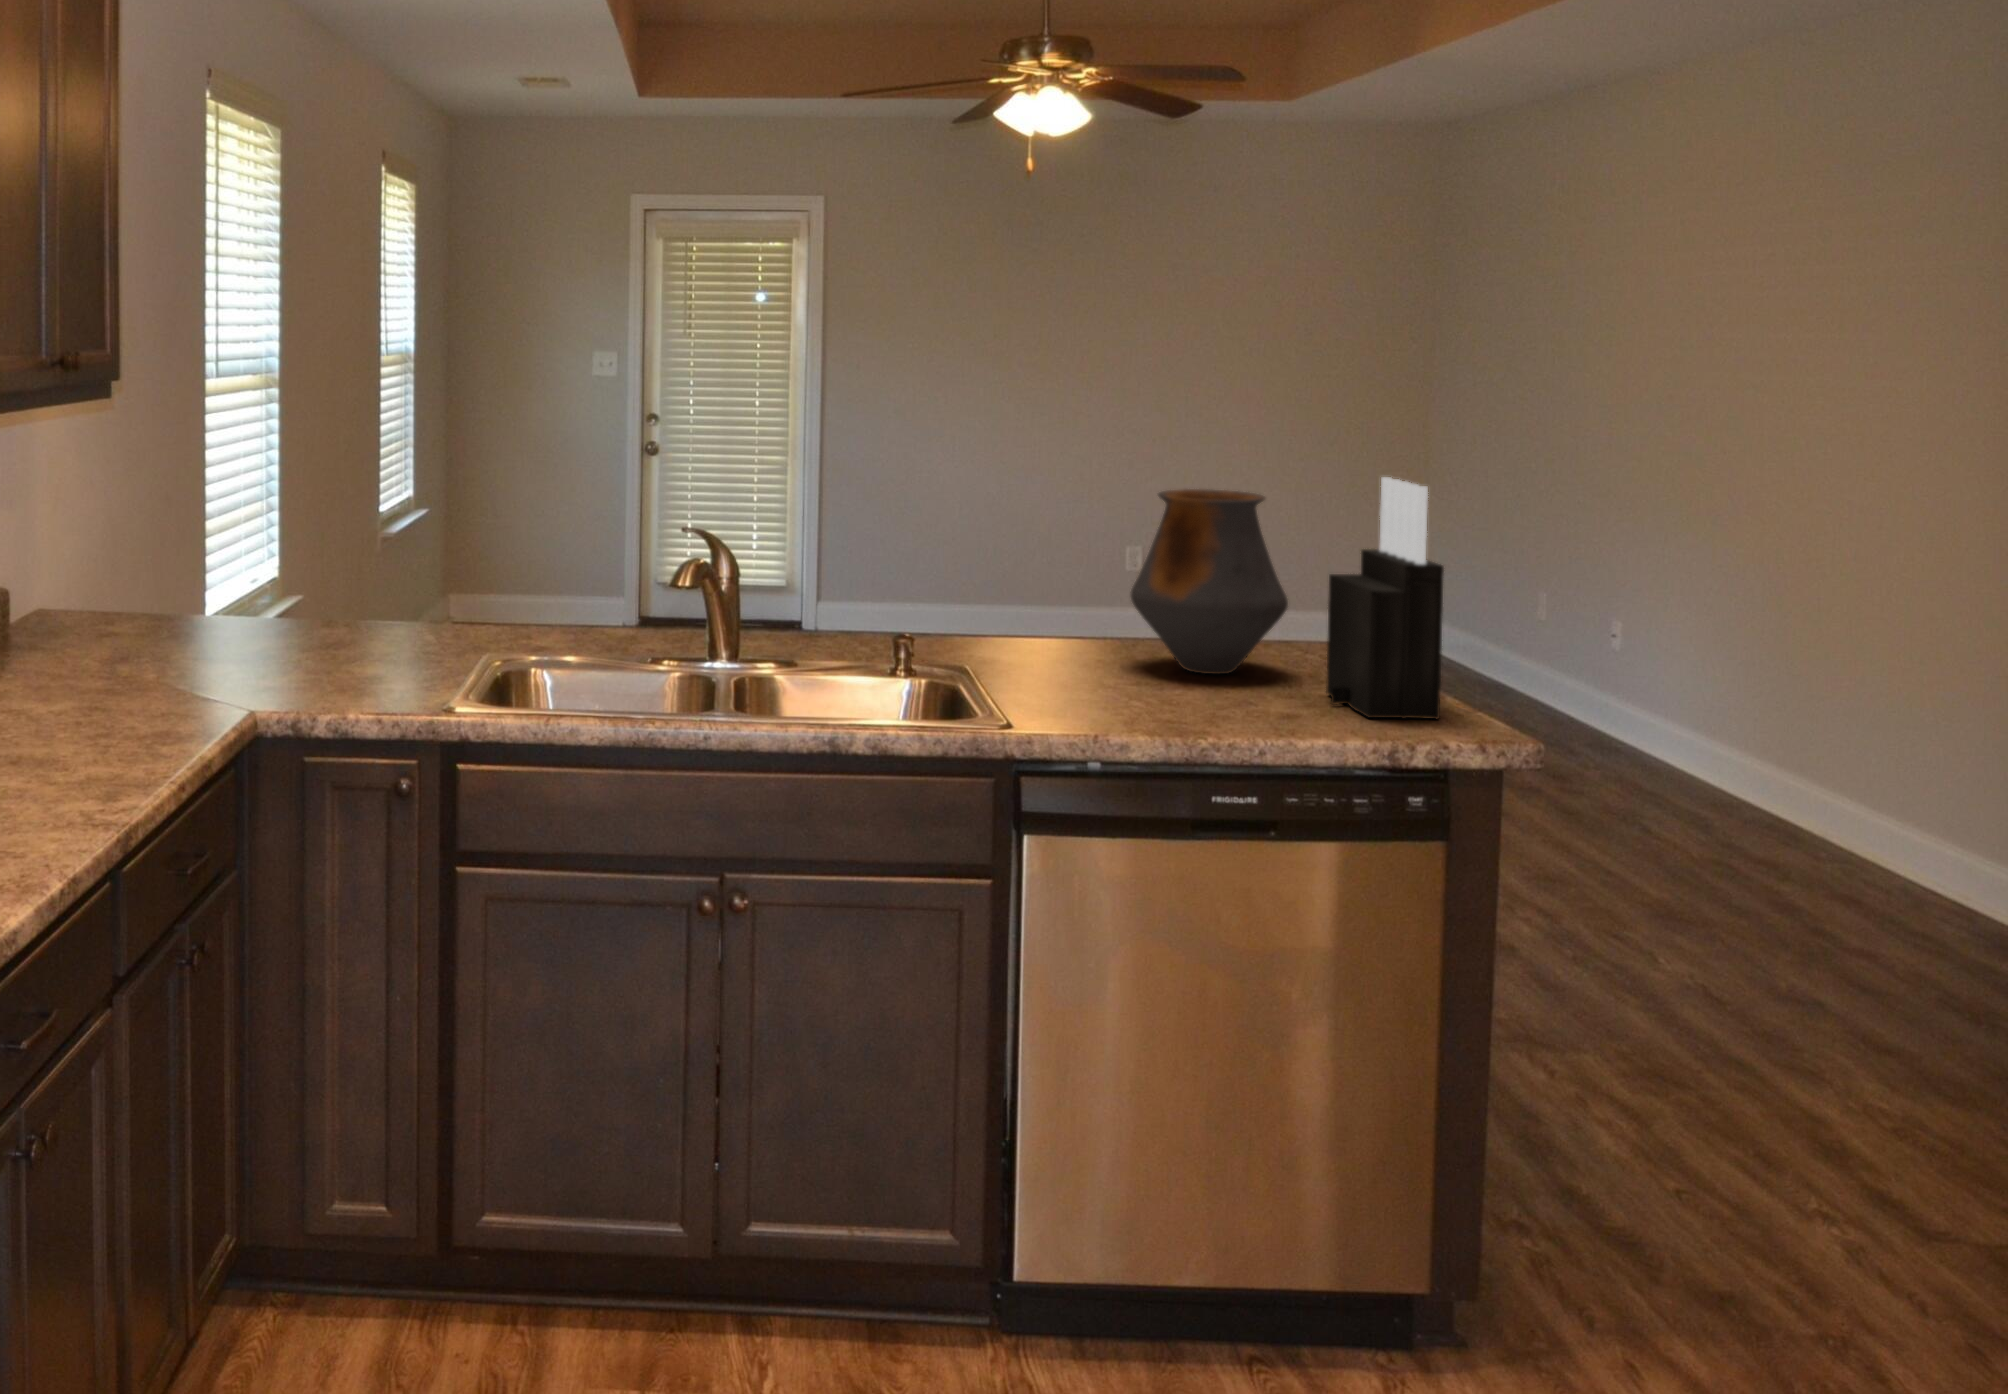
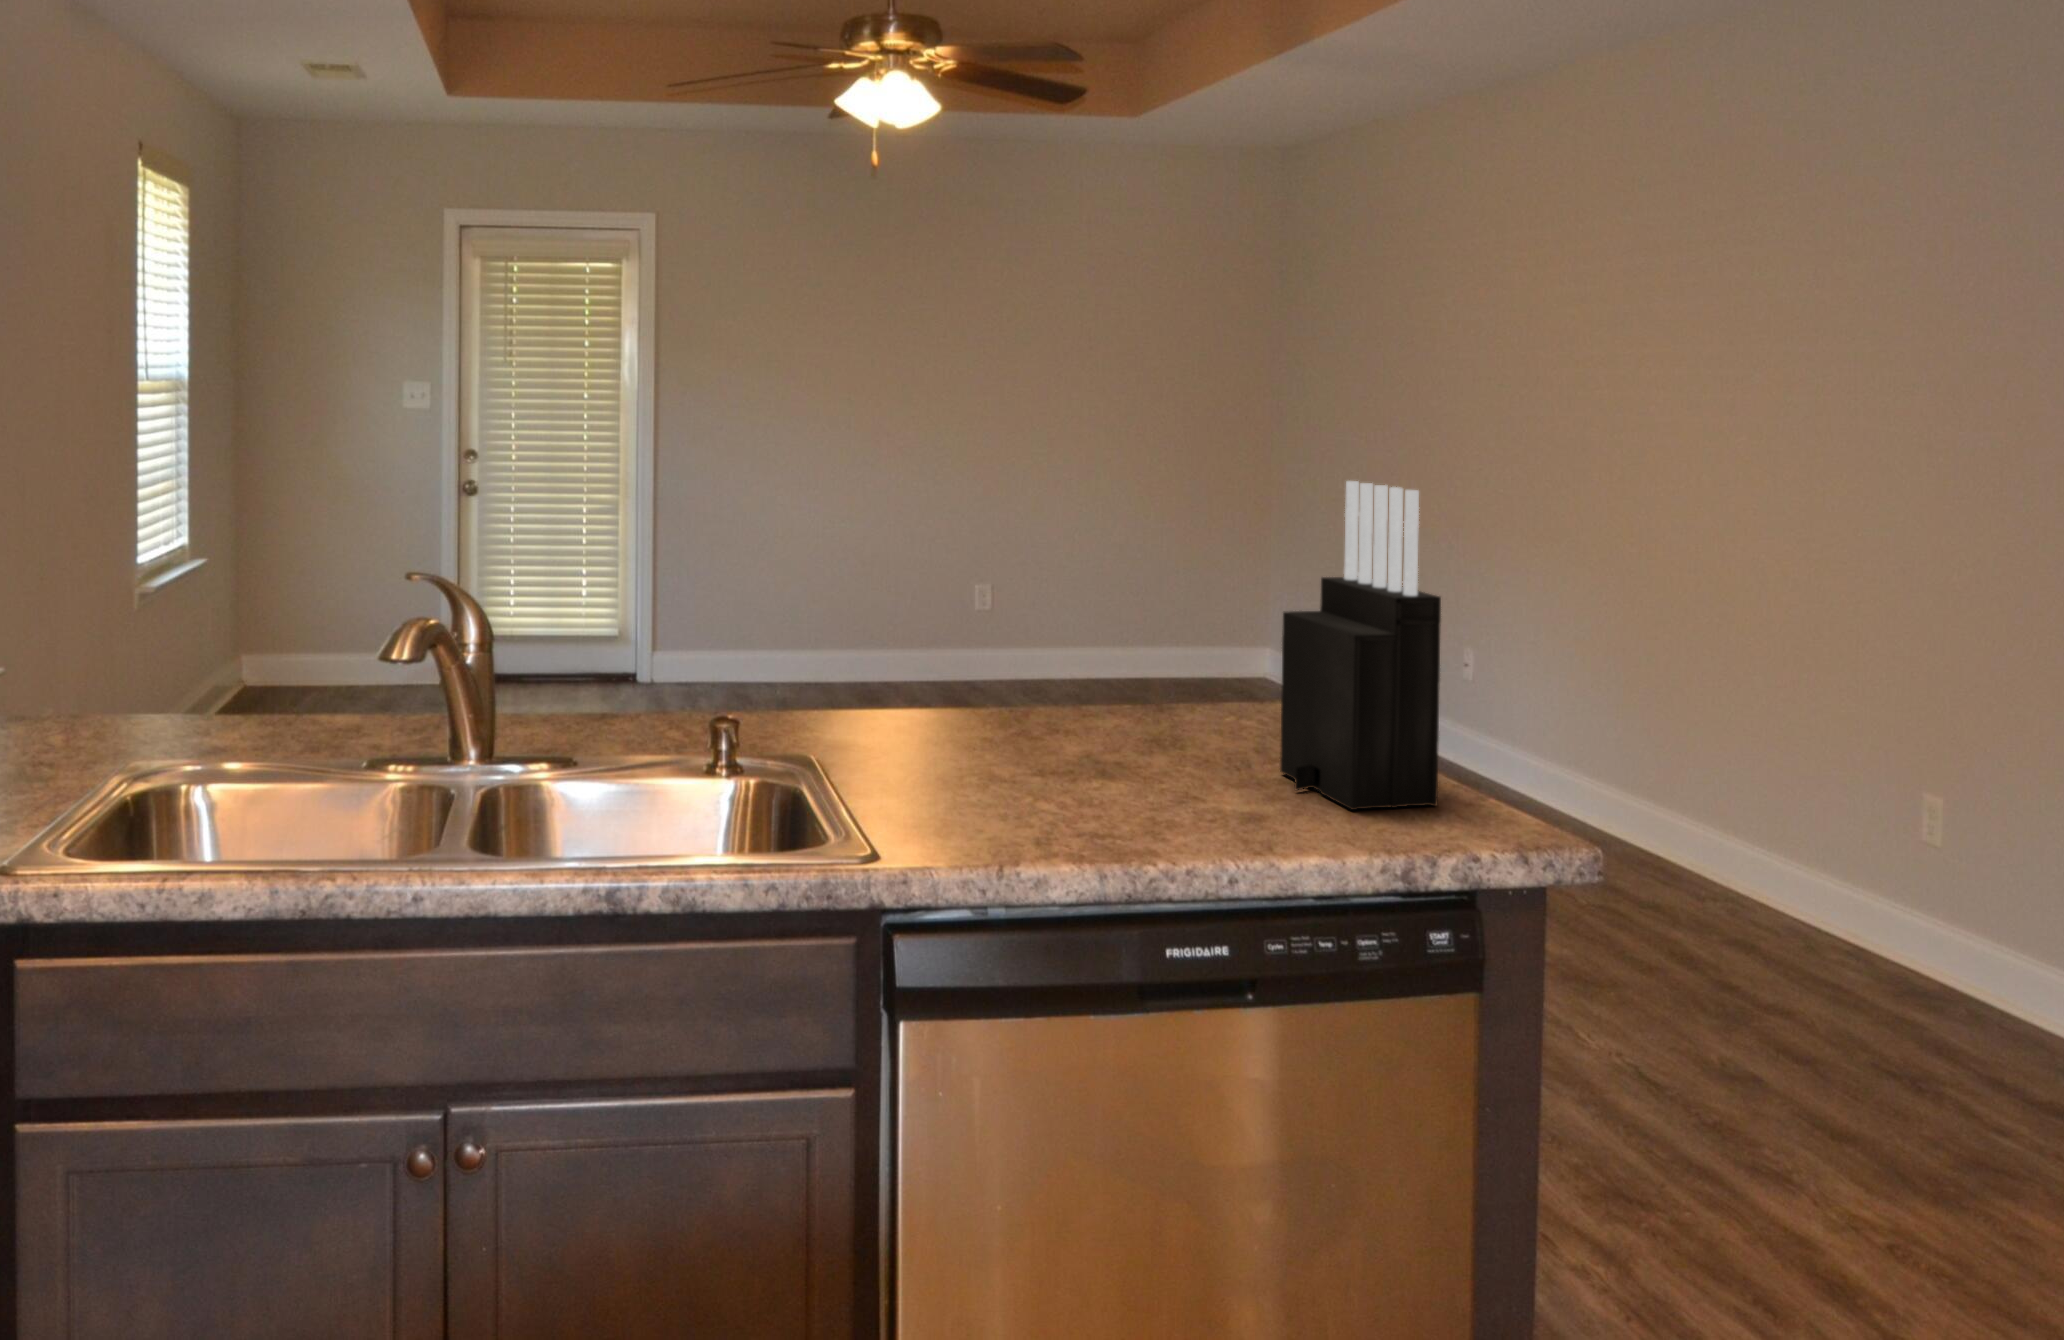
vase: present [1131,489,1288,674] -> none [1024,505,1221,749]

